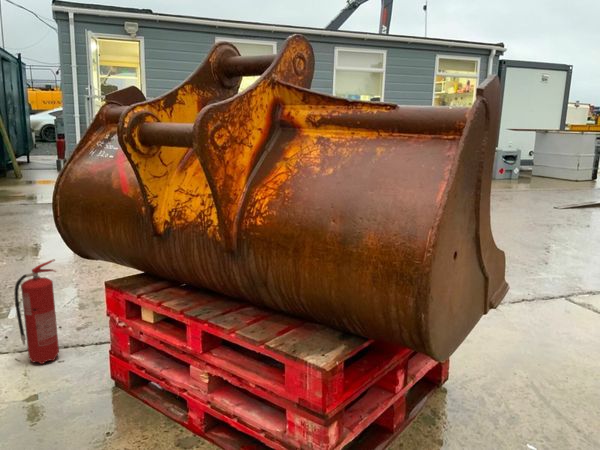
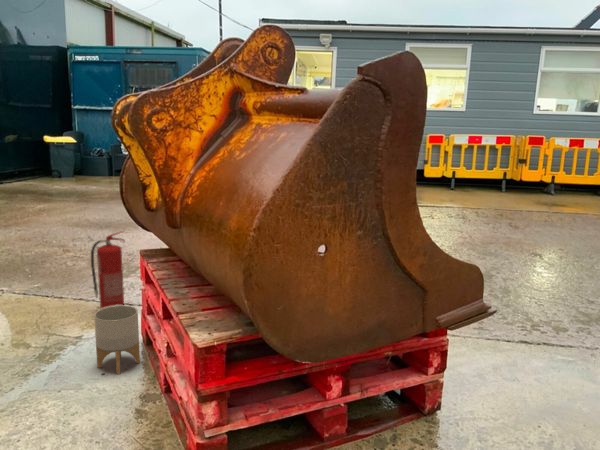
planter: none [83,346,136,426] -> present [94,305,140,374]

